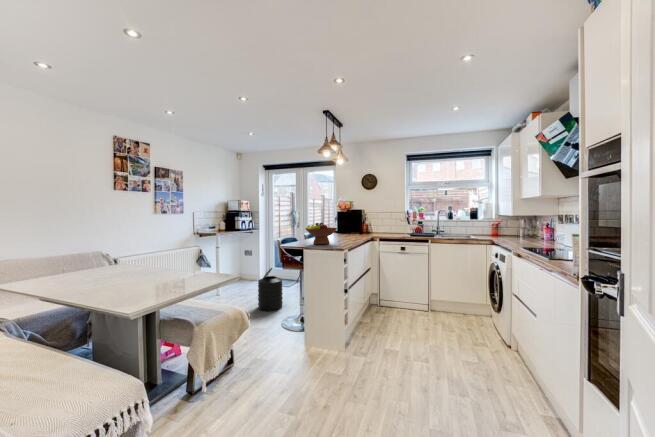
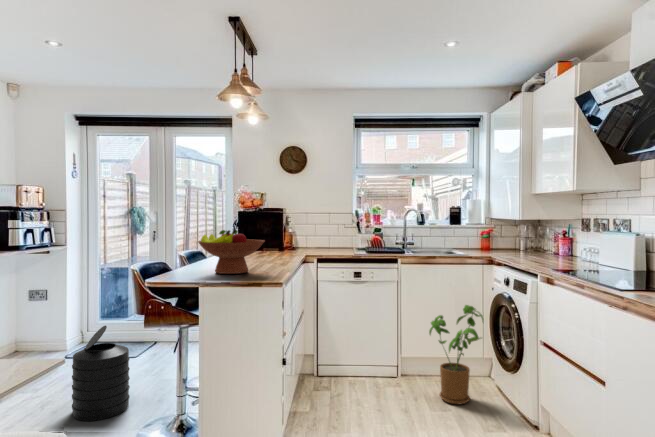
house plant: none [442,269,478,328] -> present [429,305,483,404]

